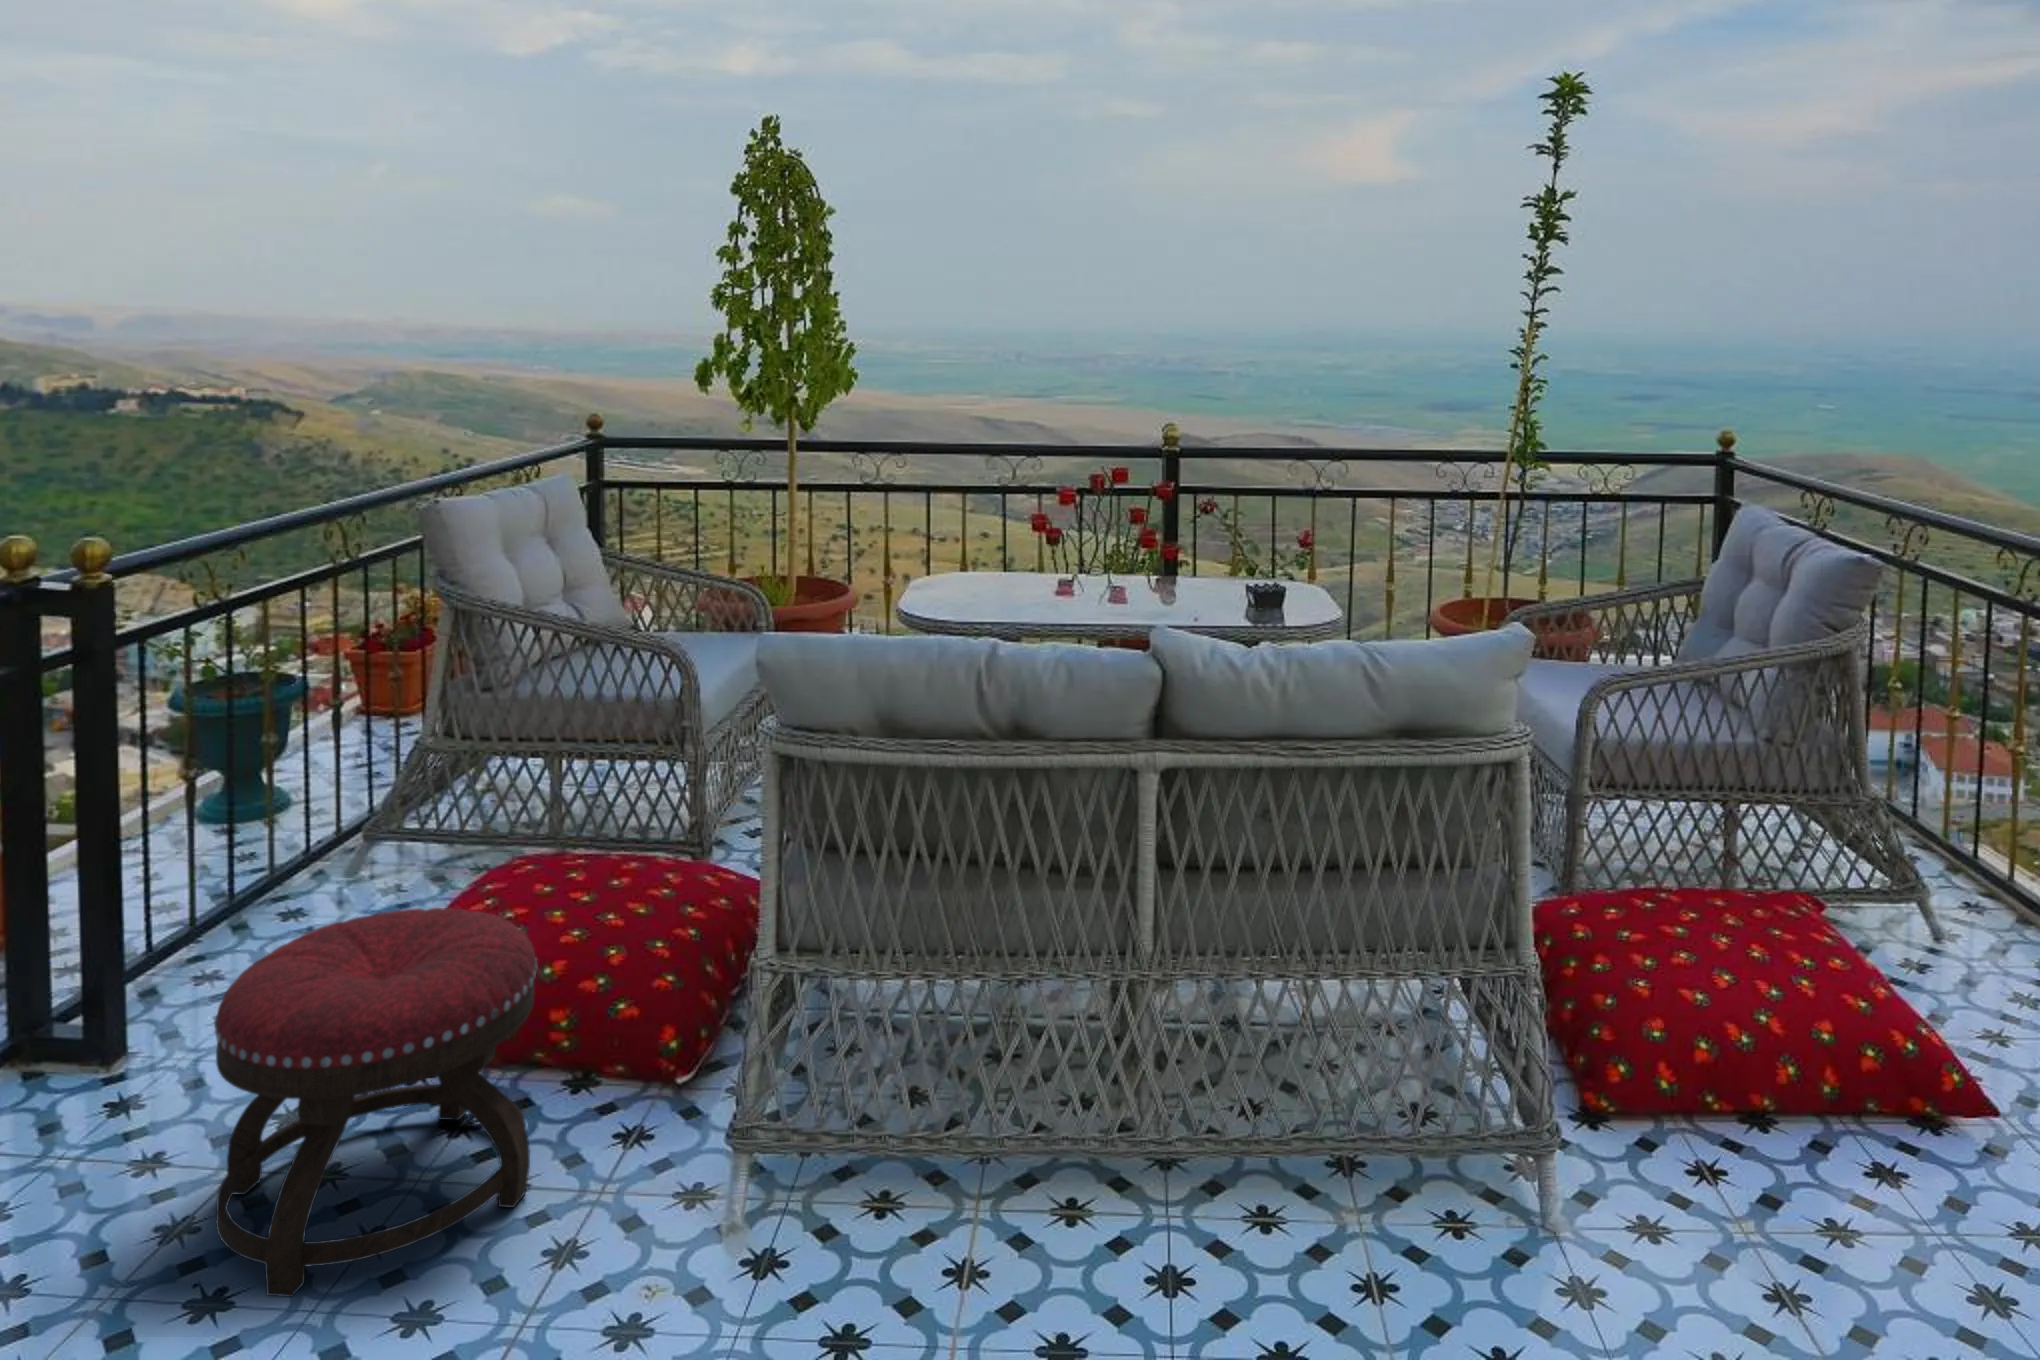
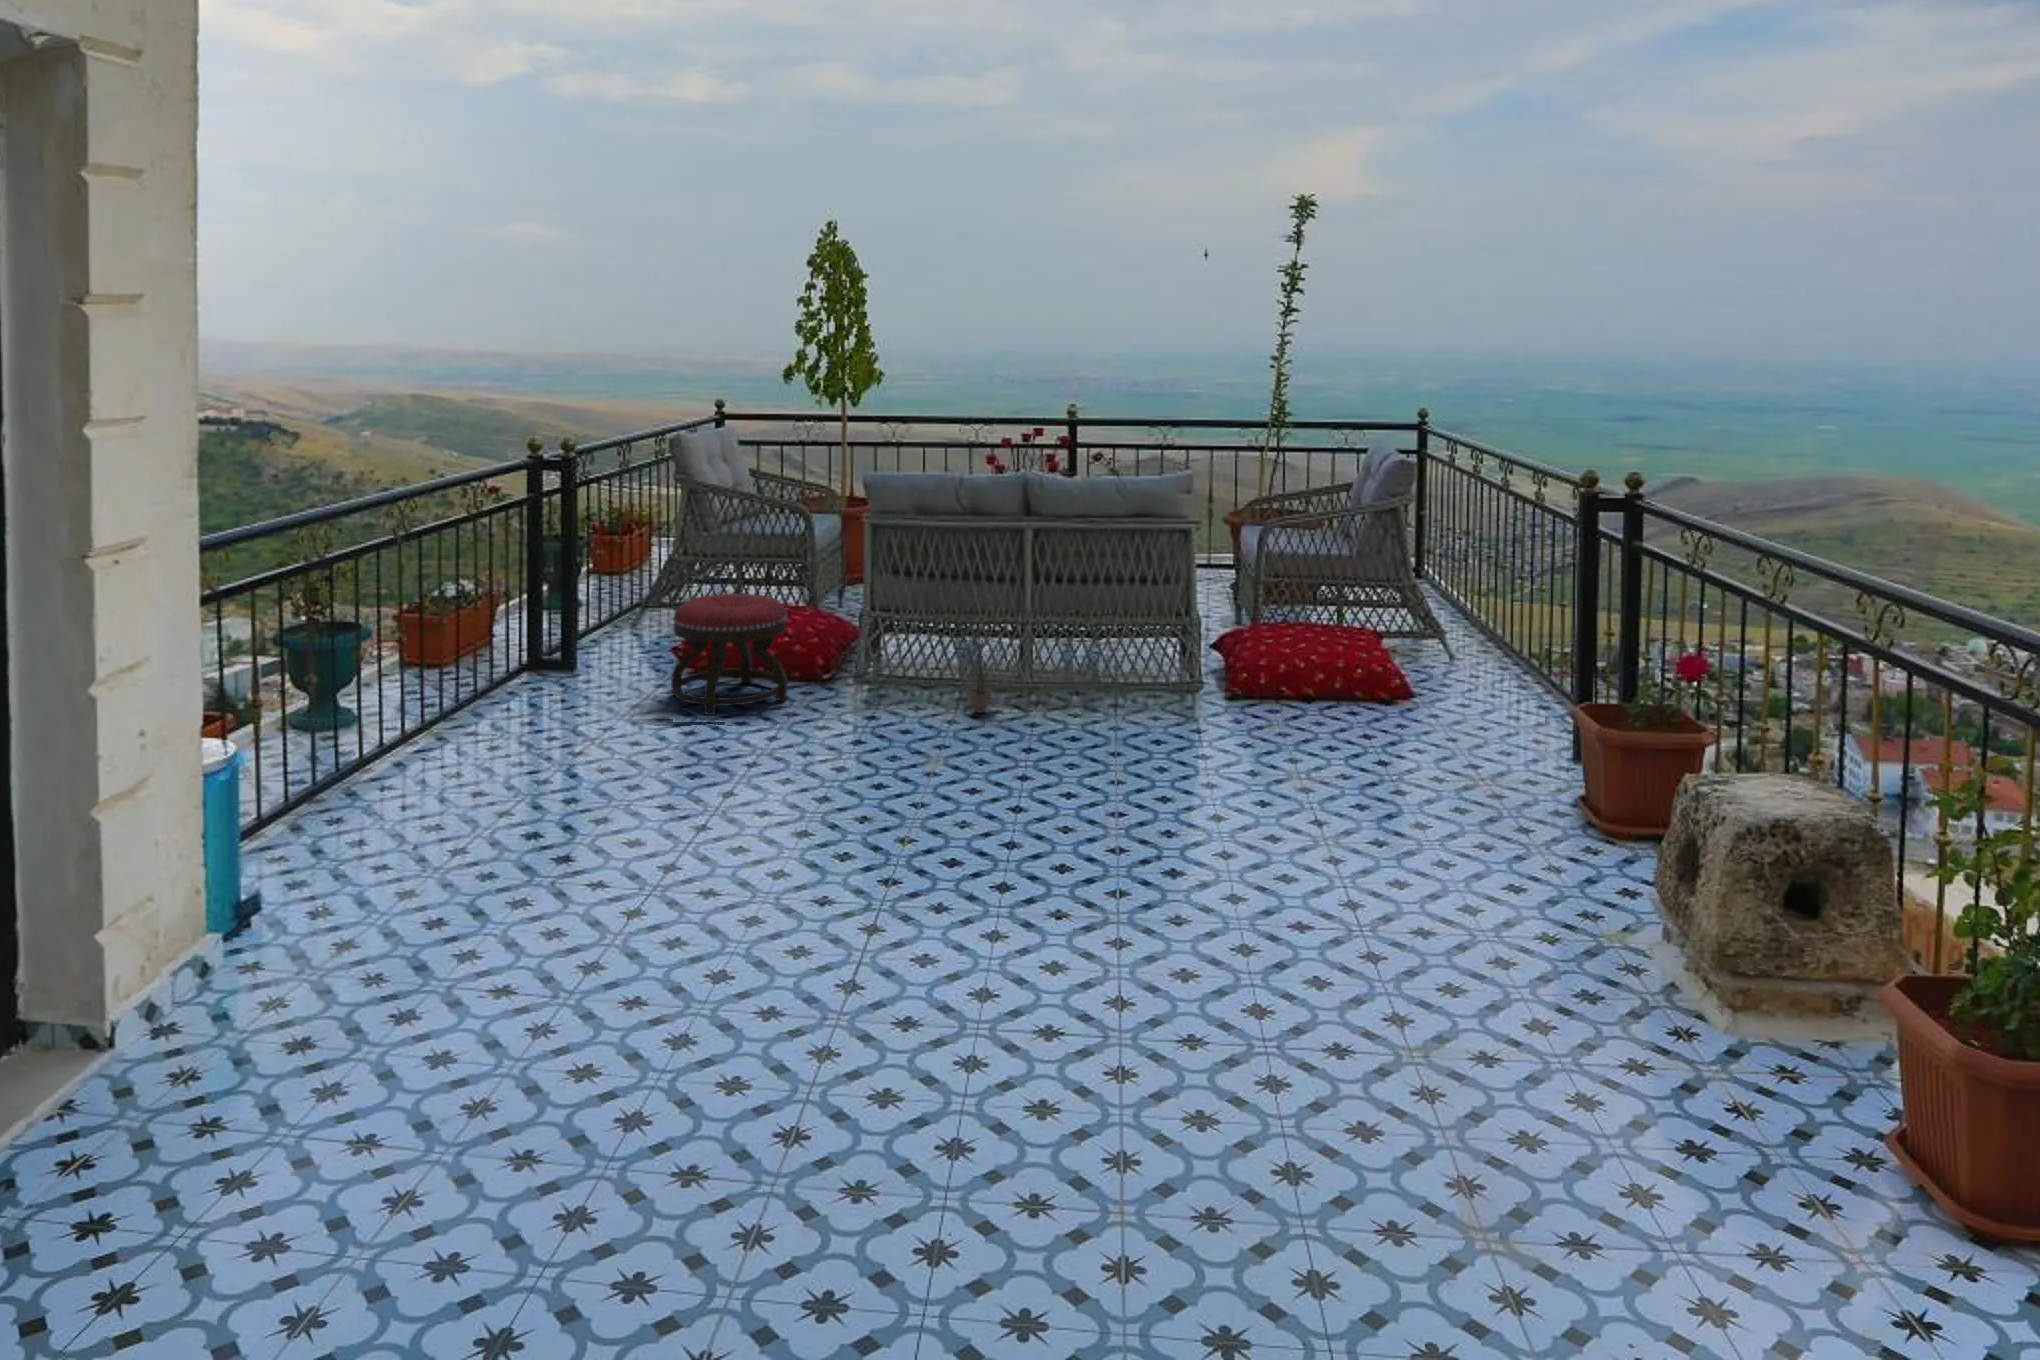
decorative plant: none [934,1016,1079,1241] -> present [949,627,1005,713]

